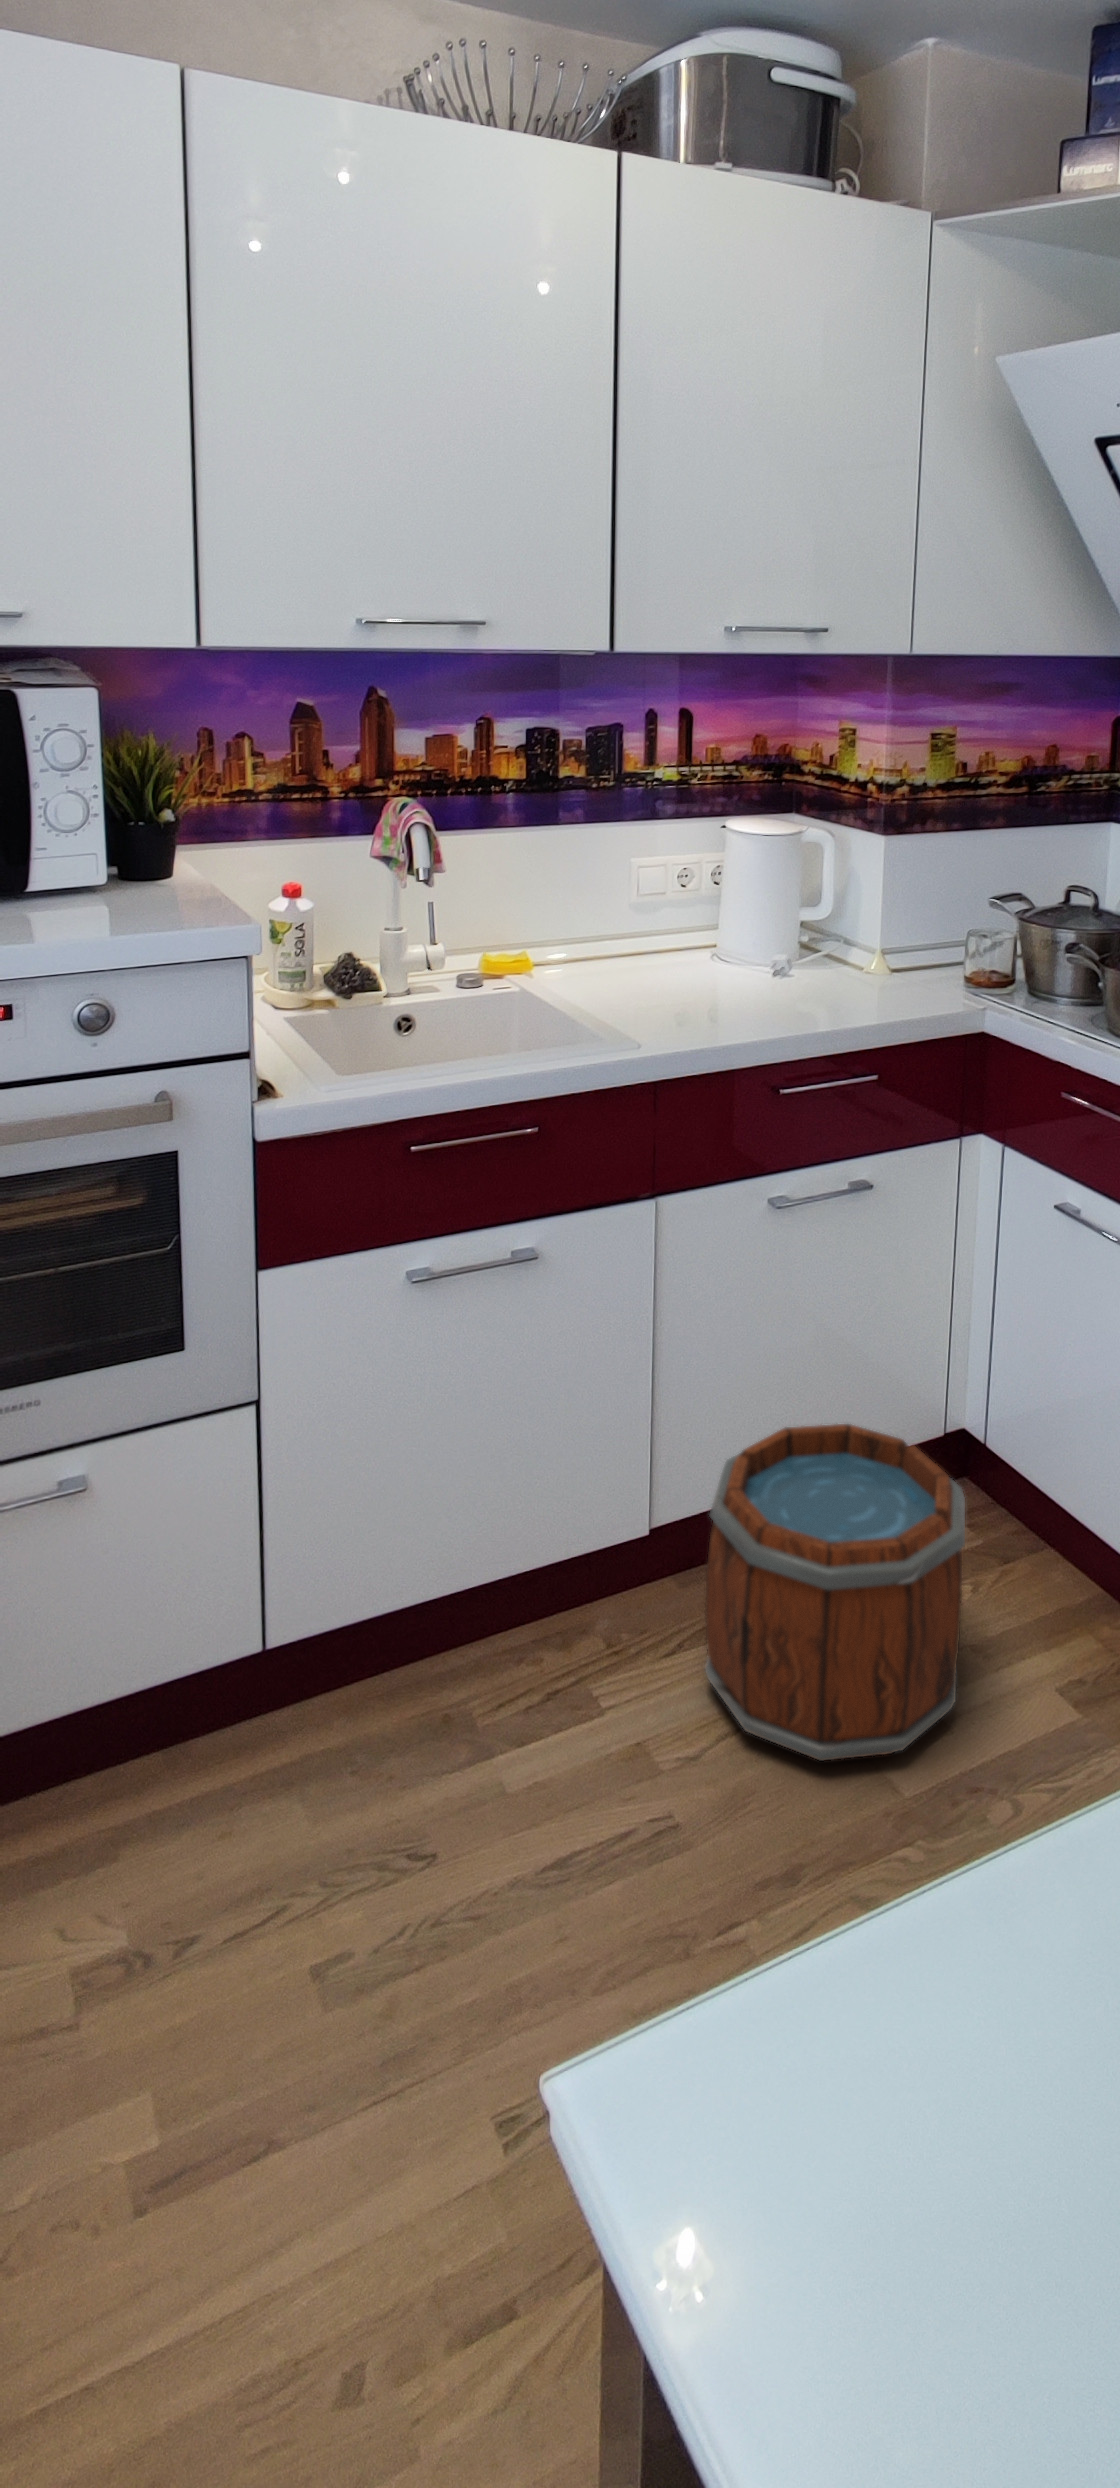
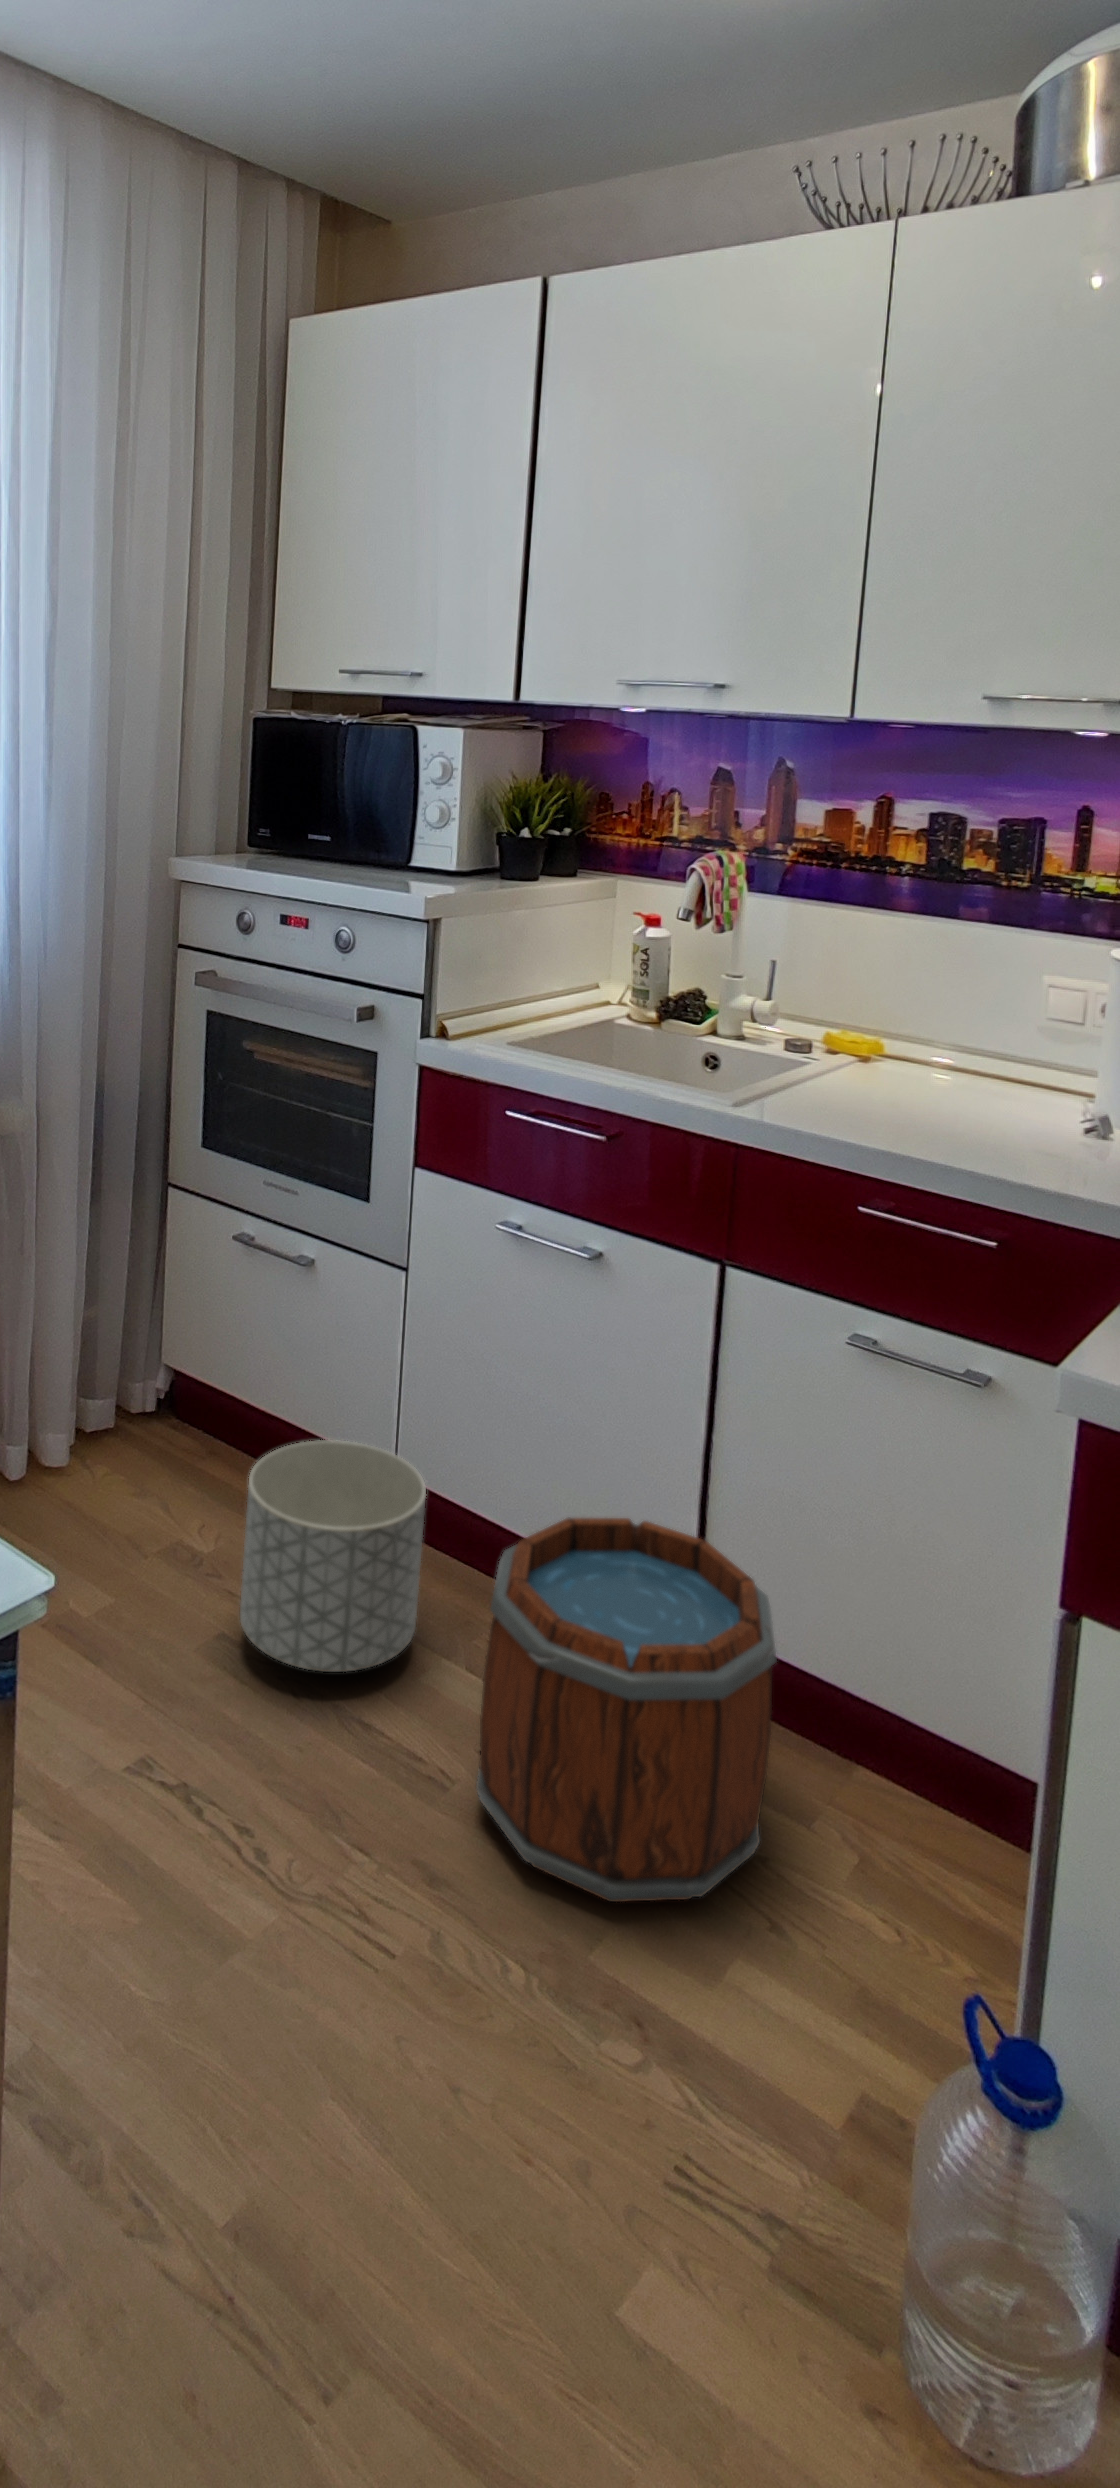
planter: none [399,1585,617,1893] -> present [240,1440,426,1672]

